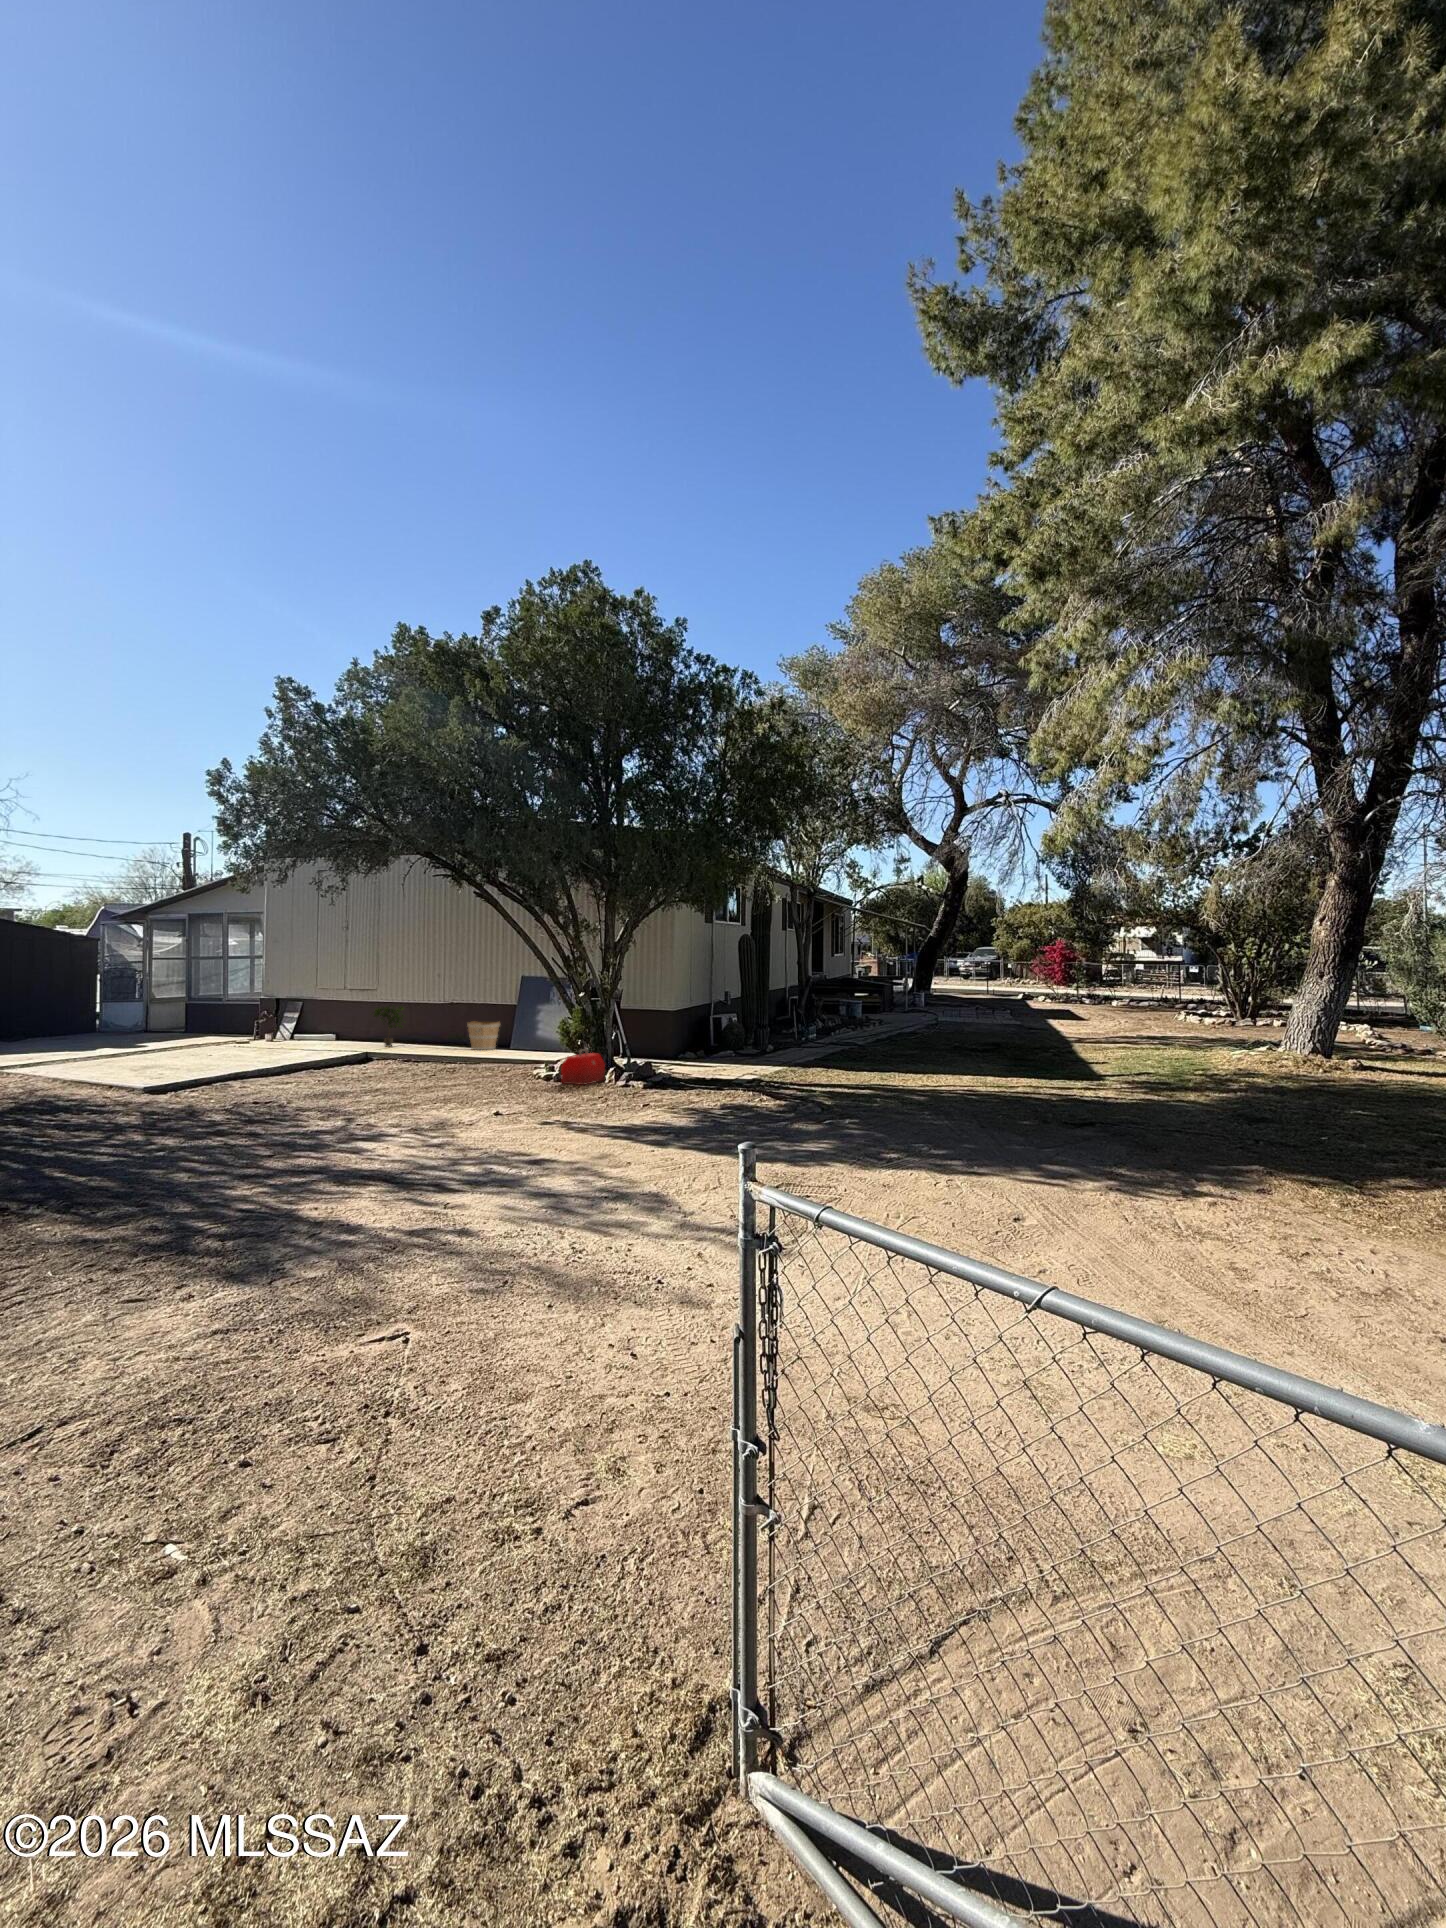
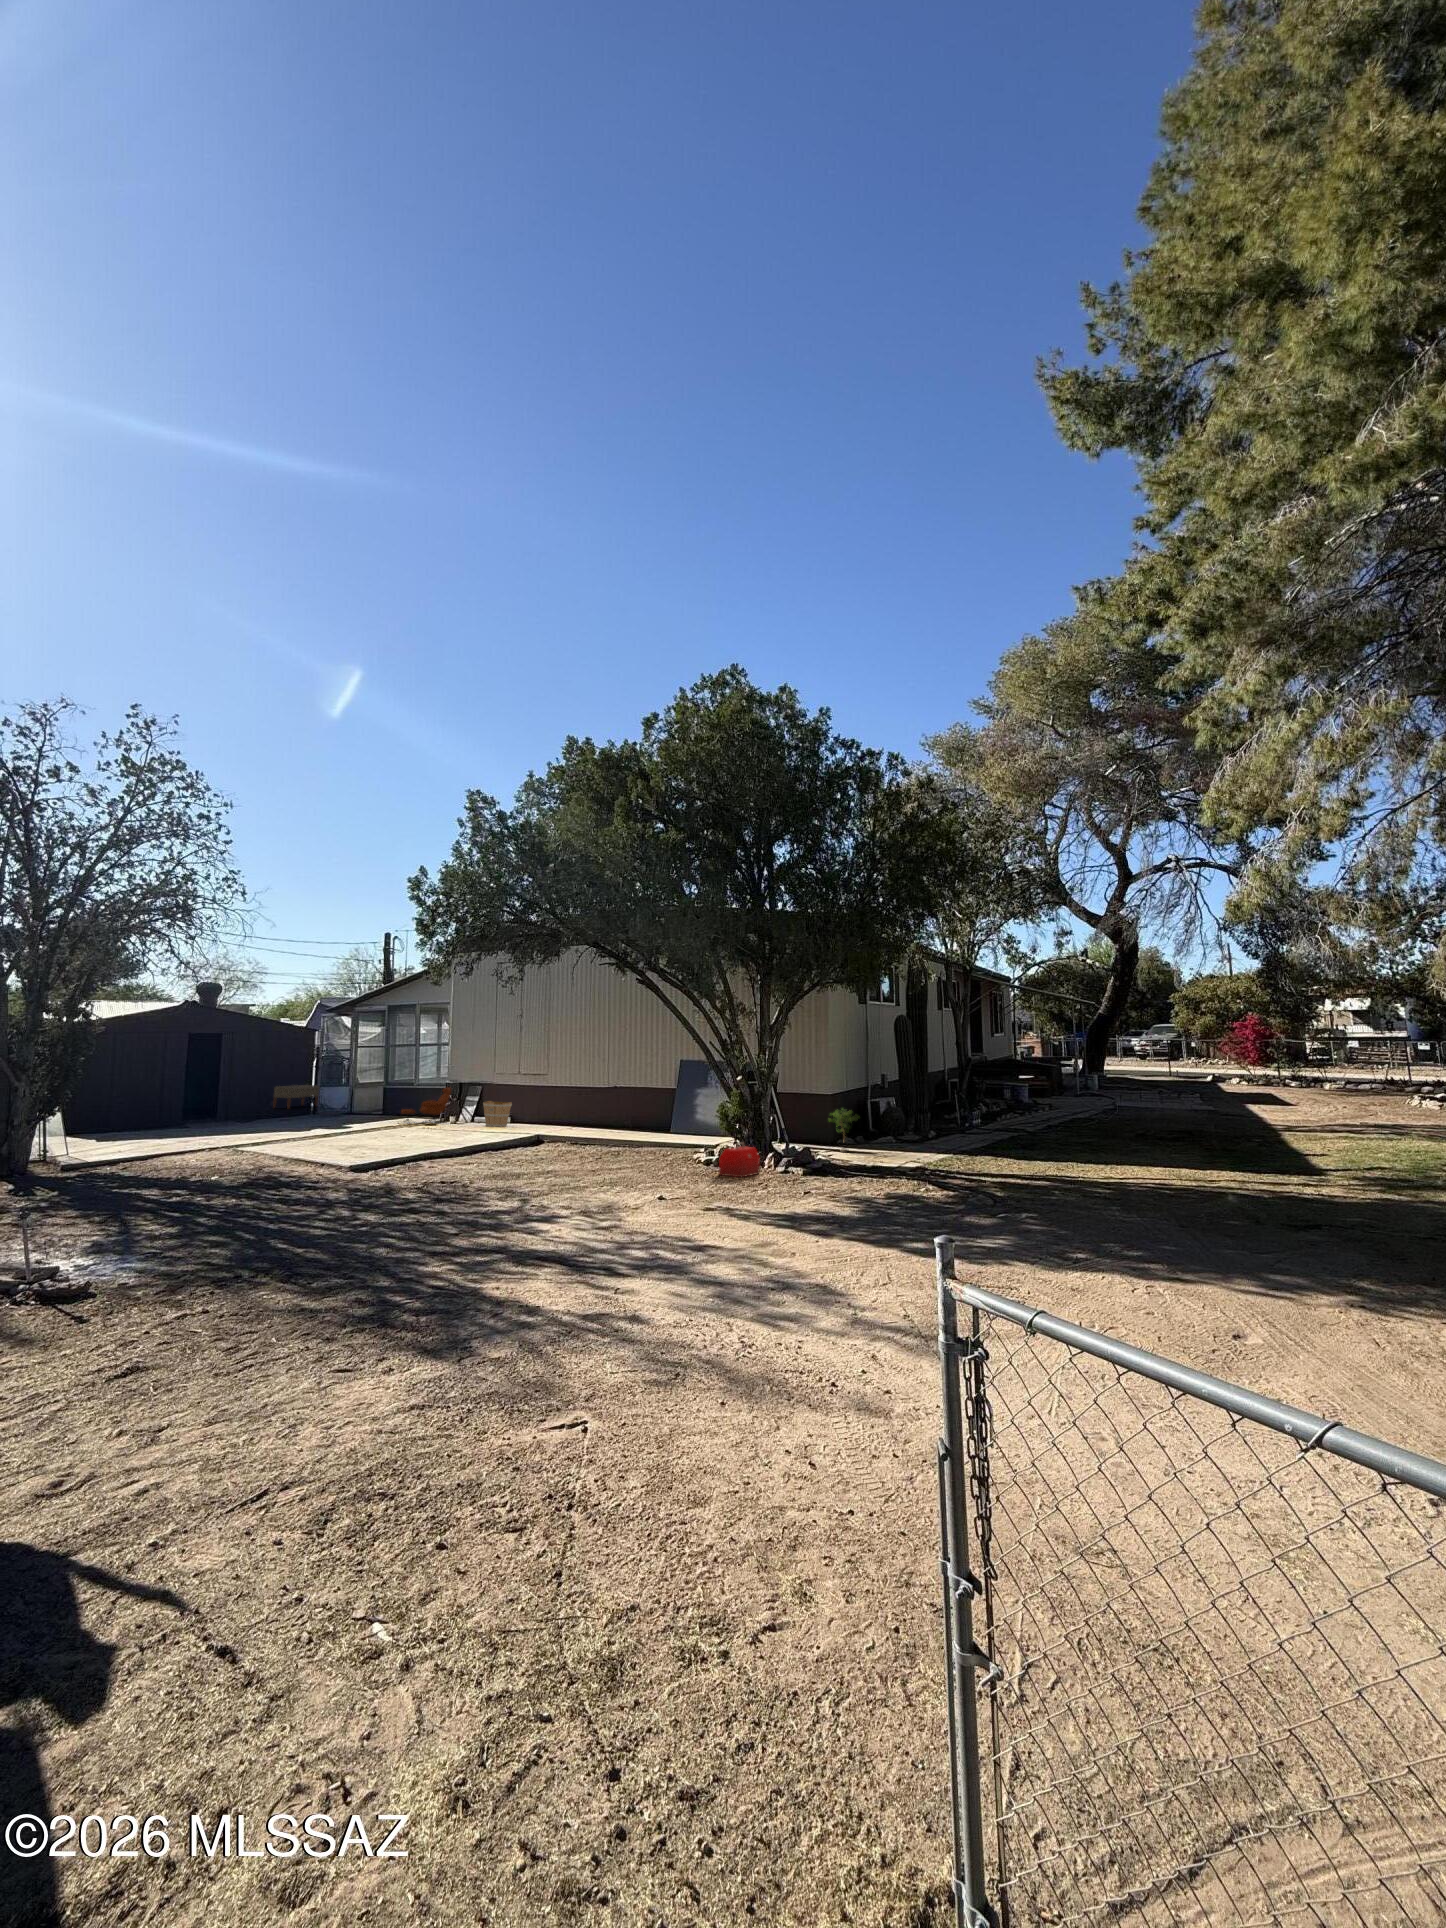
lounge chair: none [201,1004,262,1045] -> present [401,1087,451,1122]
potted plant: present [374,1005,403,1047] -> present [829,1111,858,1152]
bench: none [47,1007,105,1035] -> present [273,1085,320,1109]
wooden bucket: present [467,1021,500,1050] -> present [483,1101,512,1127]

